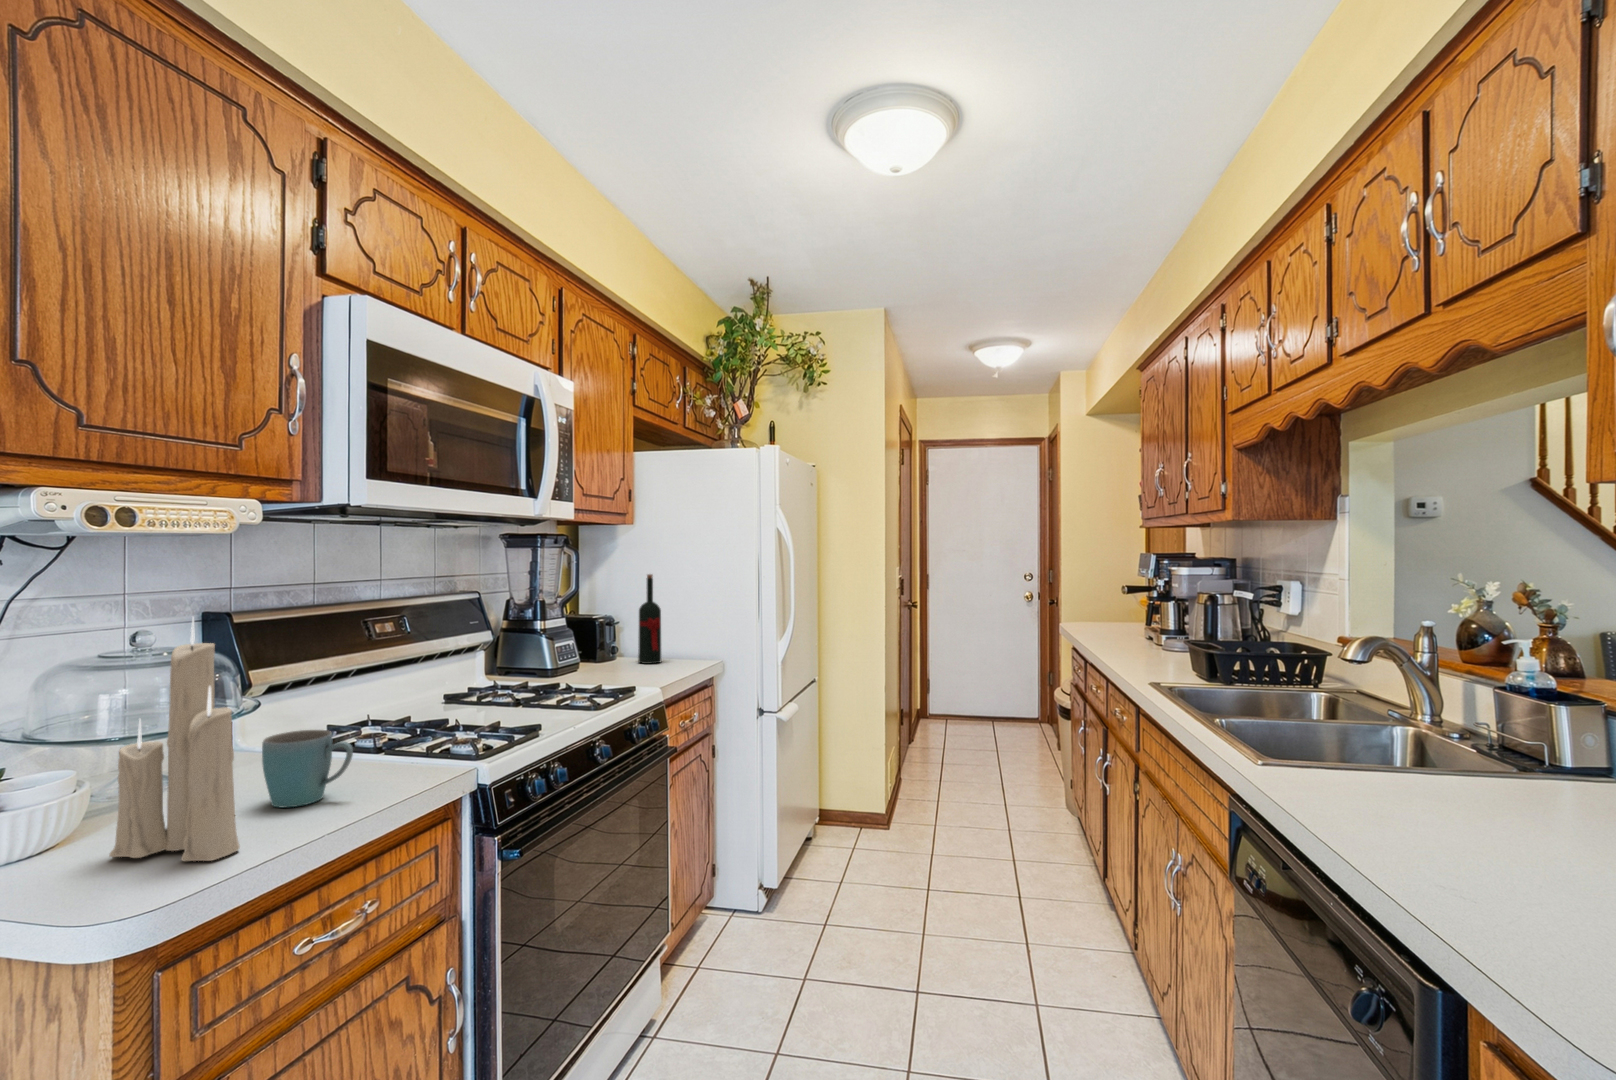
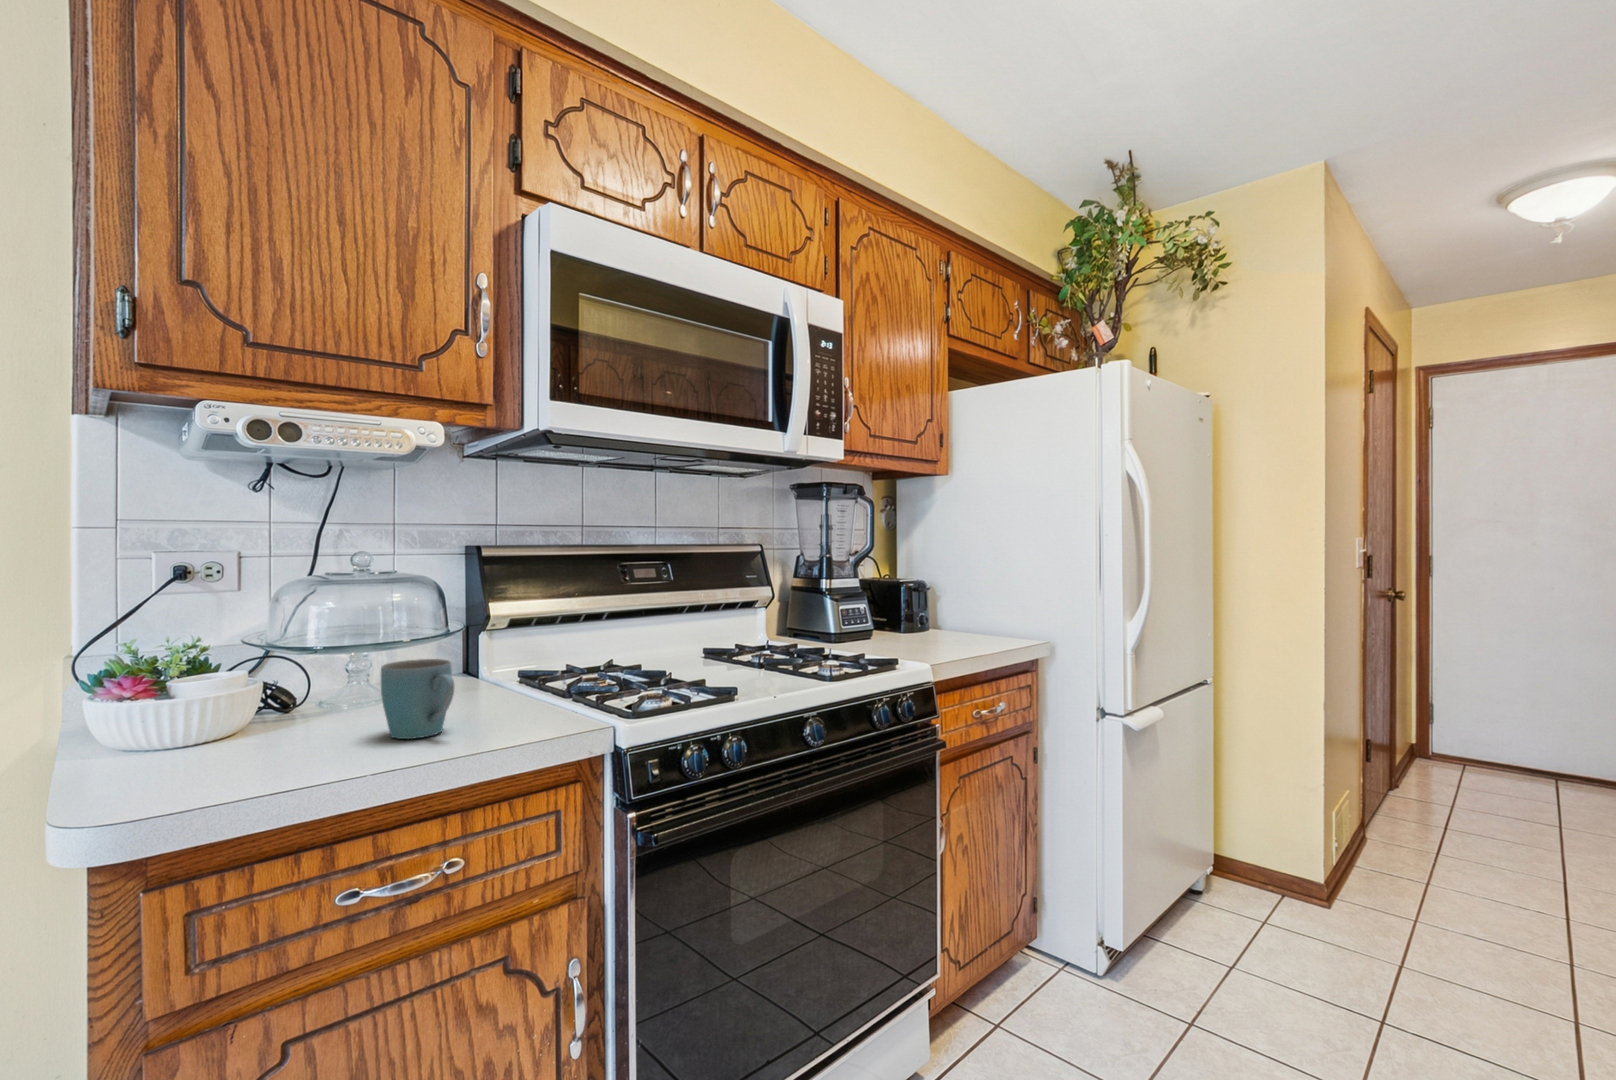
wine bottle: present [638,574,661,664] -> none [943,532,971,638]
candle: present [109,617,240,861] -> none [200,508,293,781]

